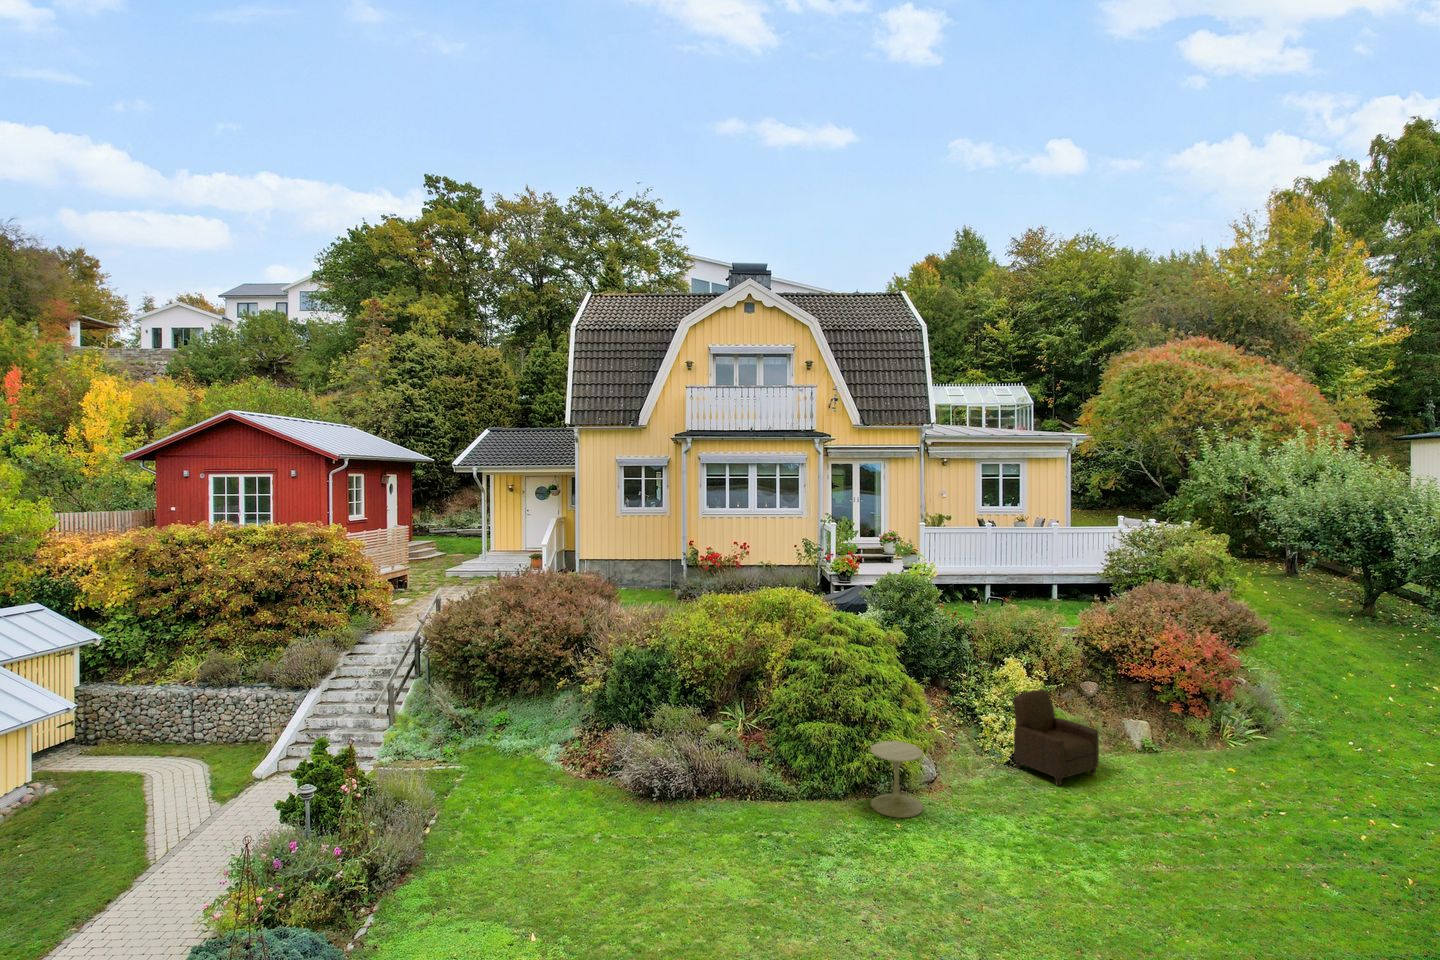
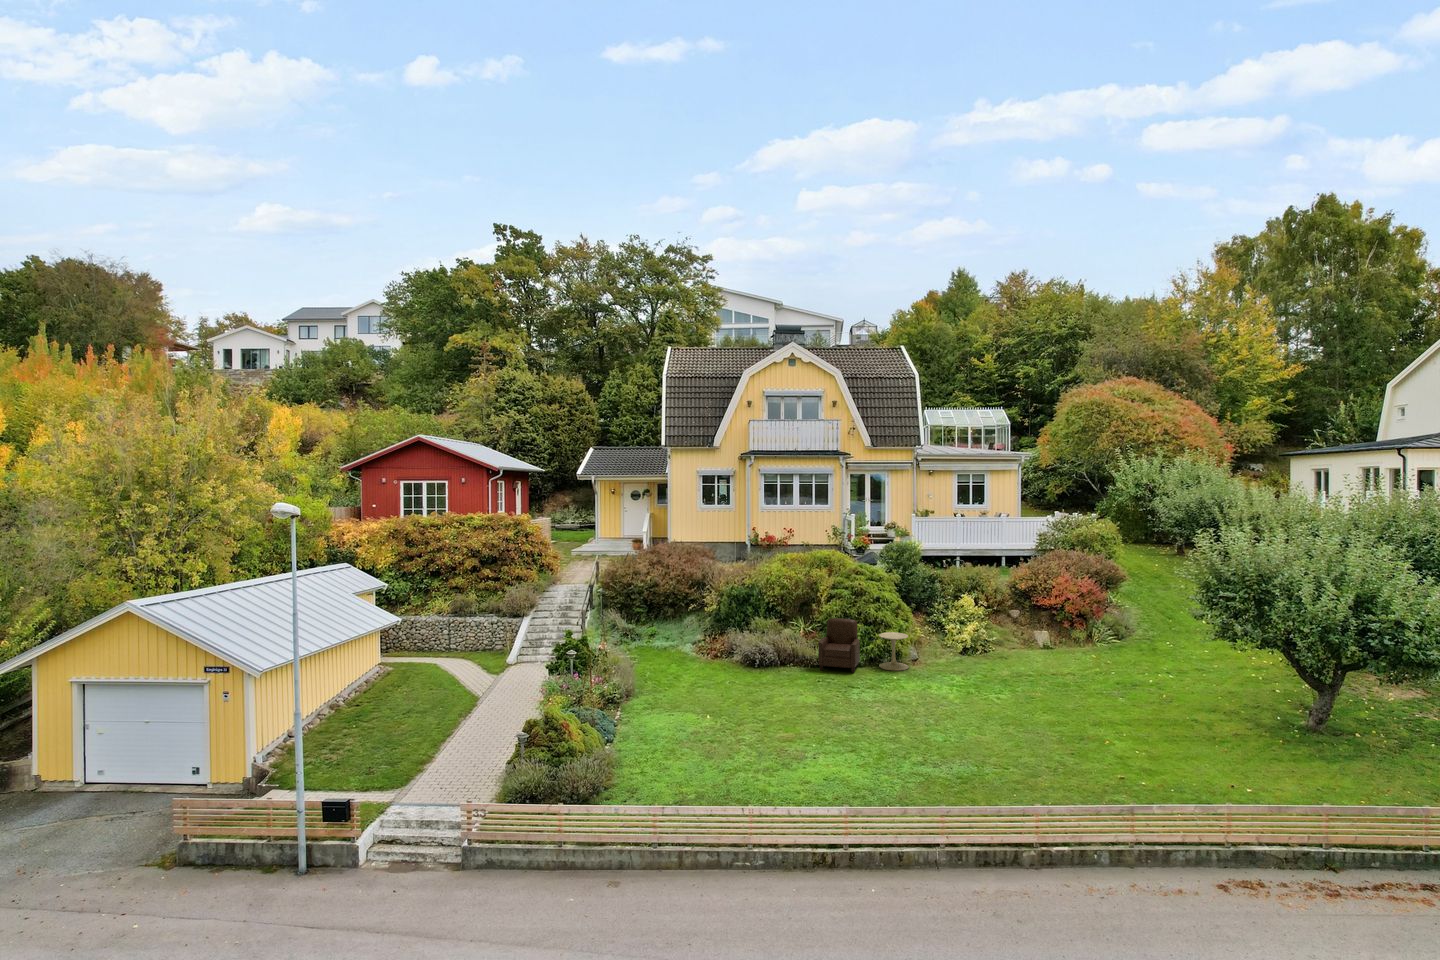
chair: present [1013,689,1099,786] -> present [818,618,860,673]

